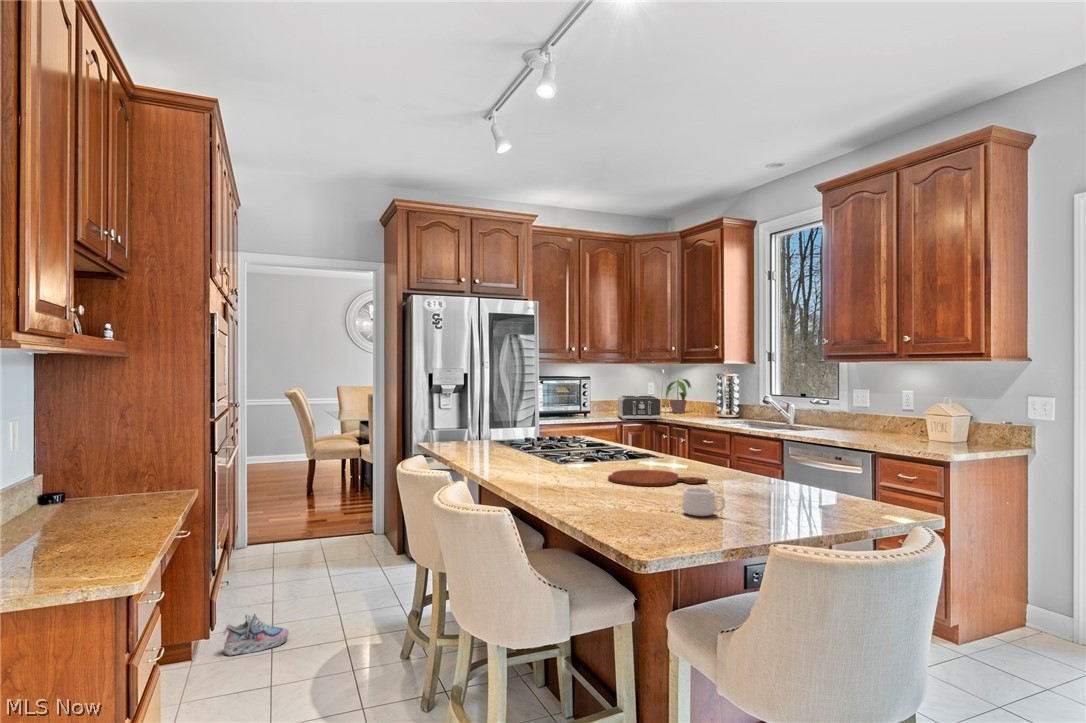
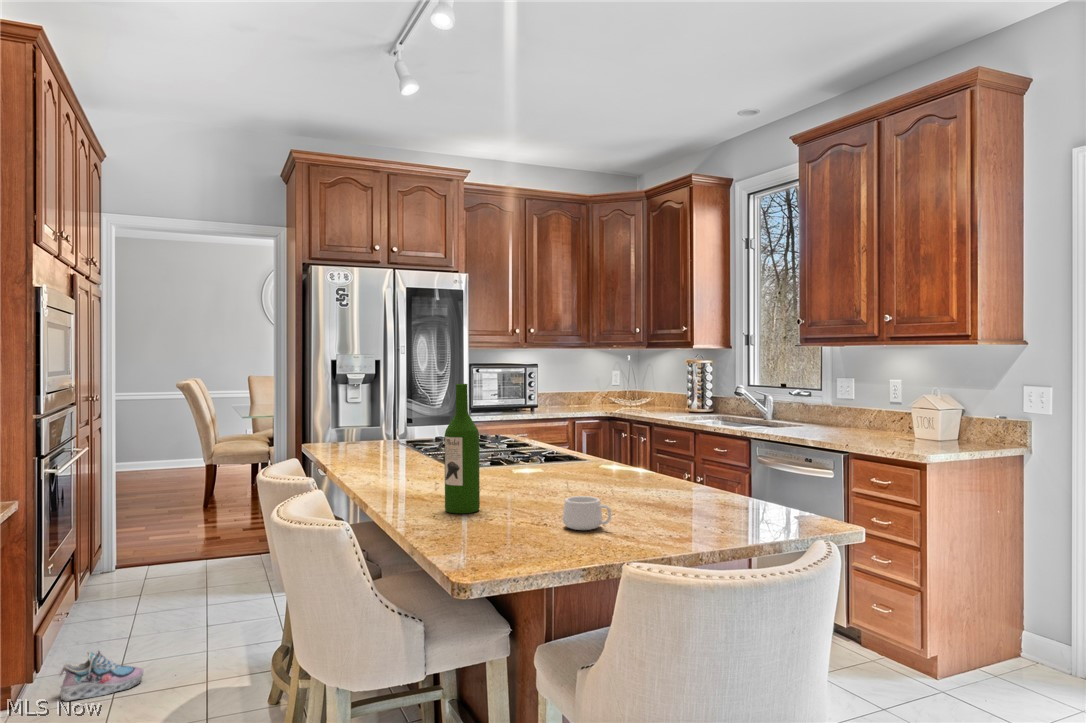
potted plant: present [666,379,691,413] -> none [623,367,668,408]
wine bottle: none [574,394,602,502] -> present [444,384,480,513]
toaster: present [617,396,661,420] -> none [571,387,619,416]
cutting board: present [608,470,708,486] -> none [503,475,620,494]

